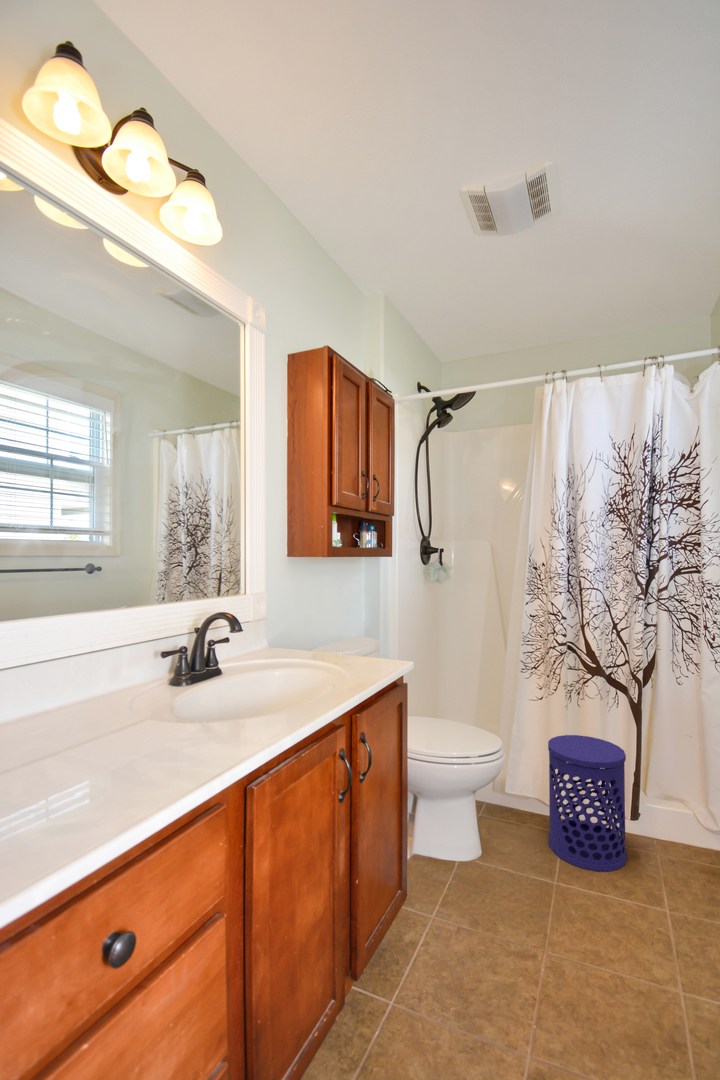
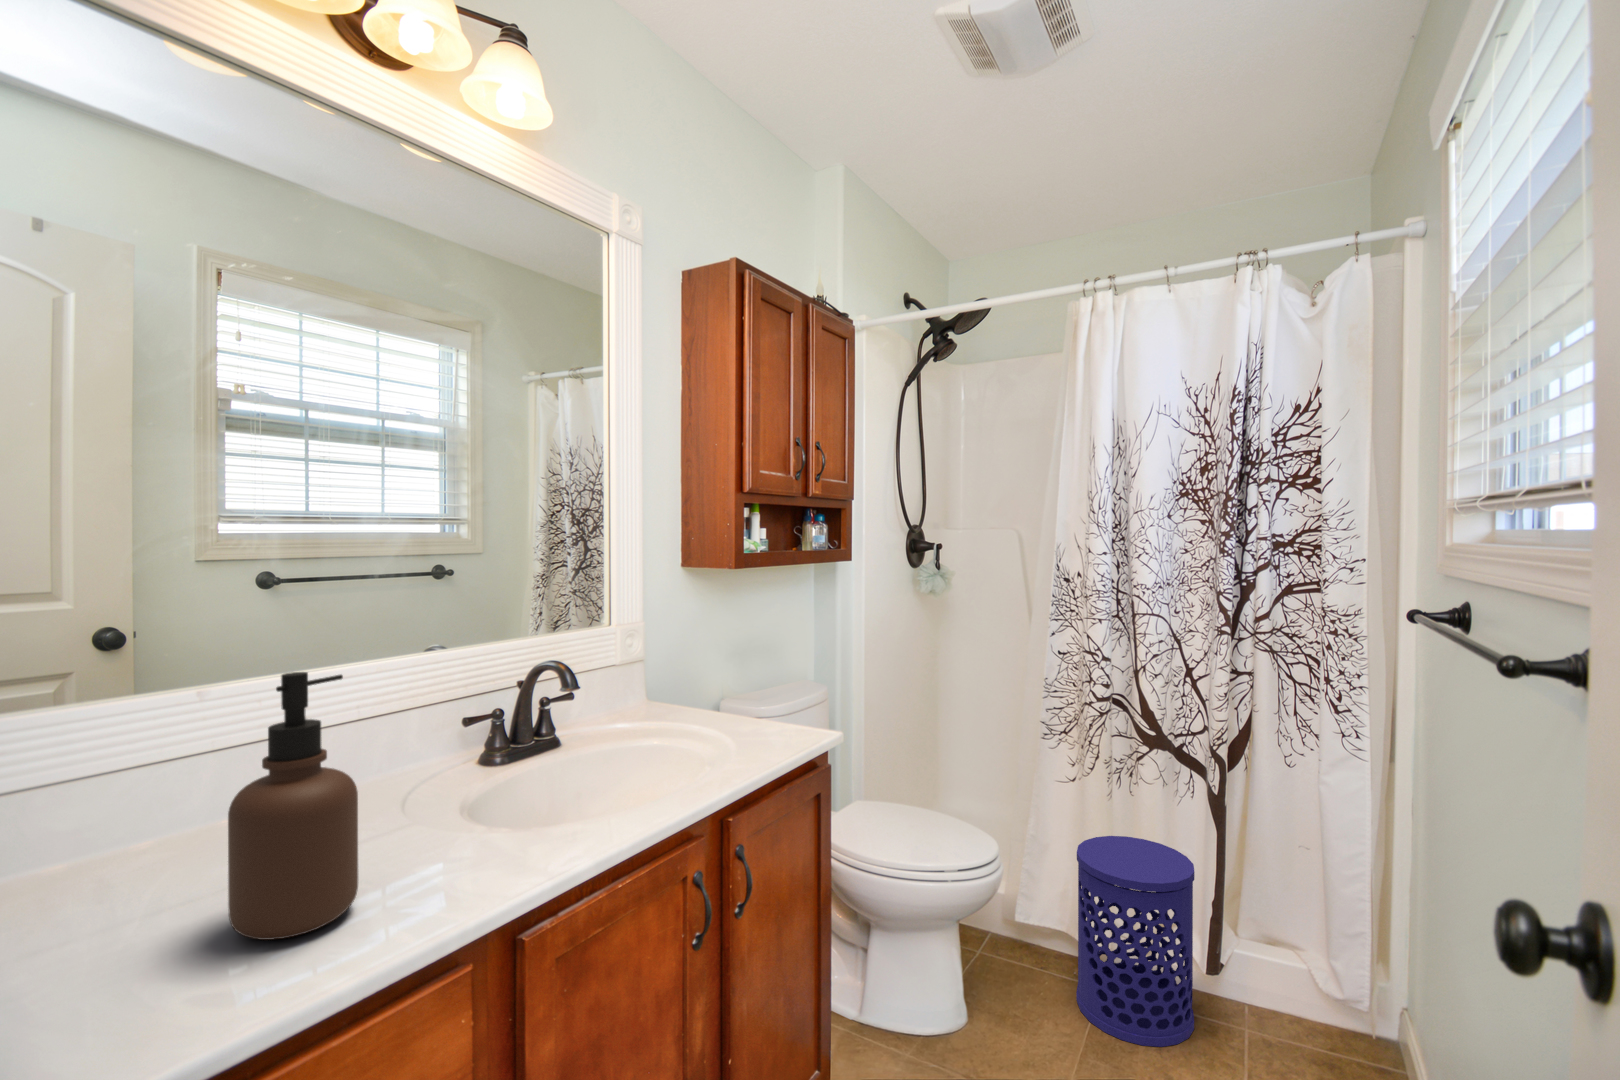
soap dispenser: none [72,599,156,784] -> present [228,672,358,940]

